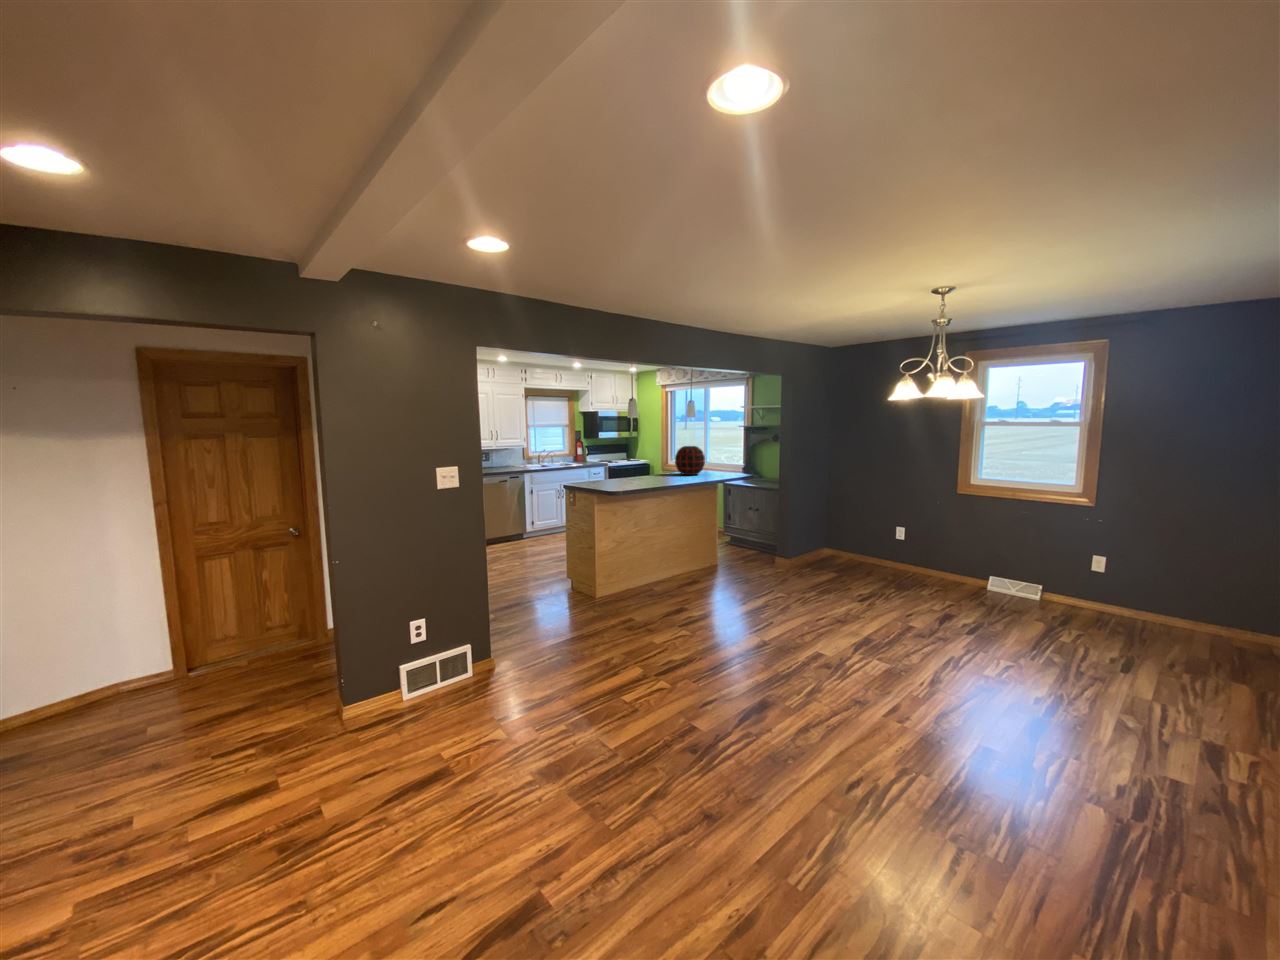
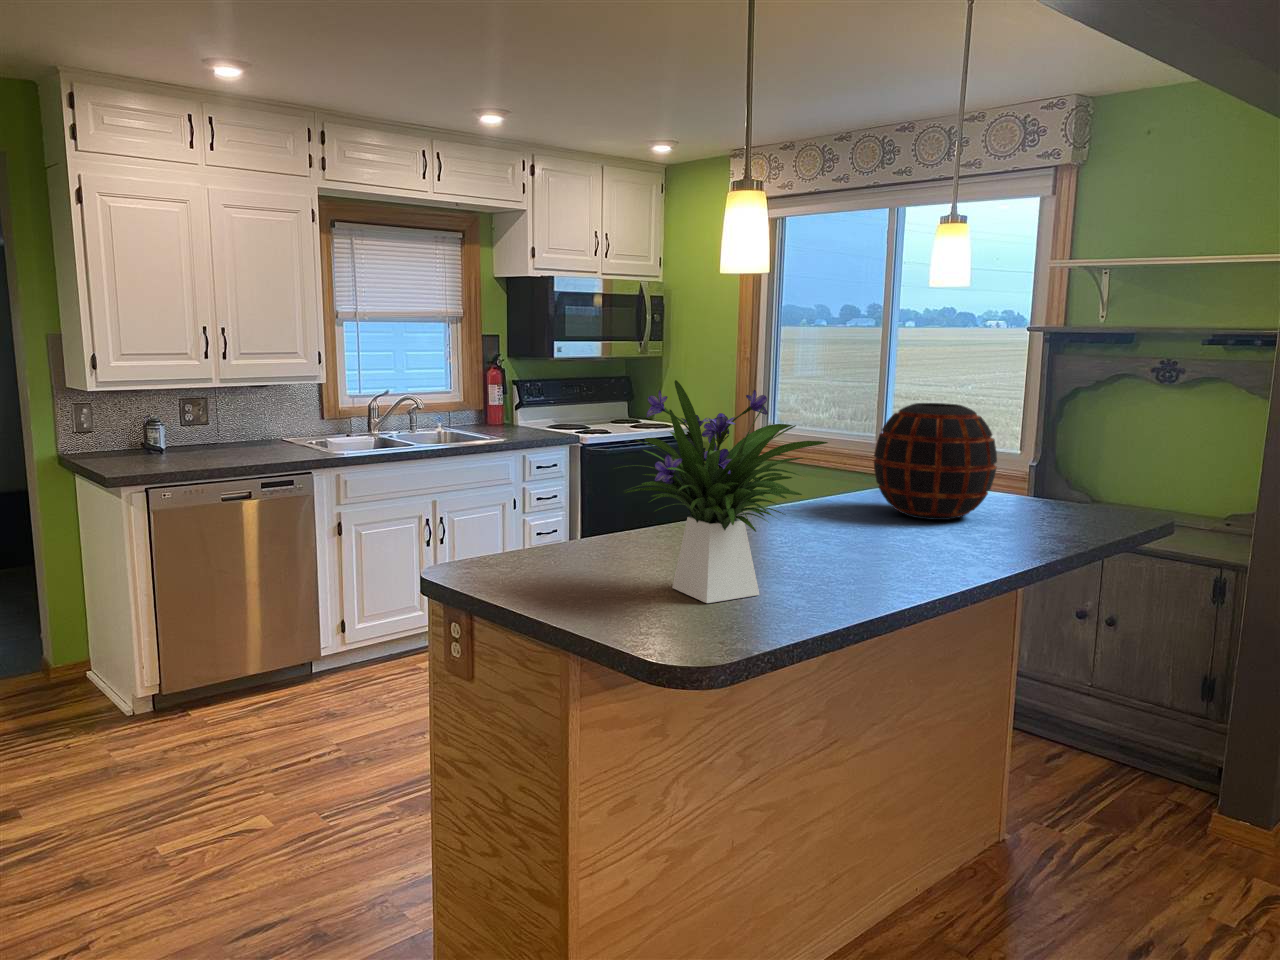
flower arrangement: none [600,439,641,484] -> present [618,380,828,603]

